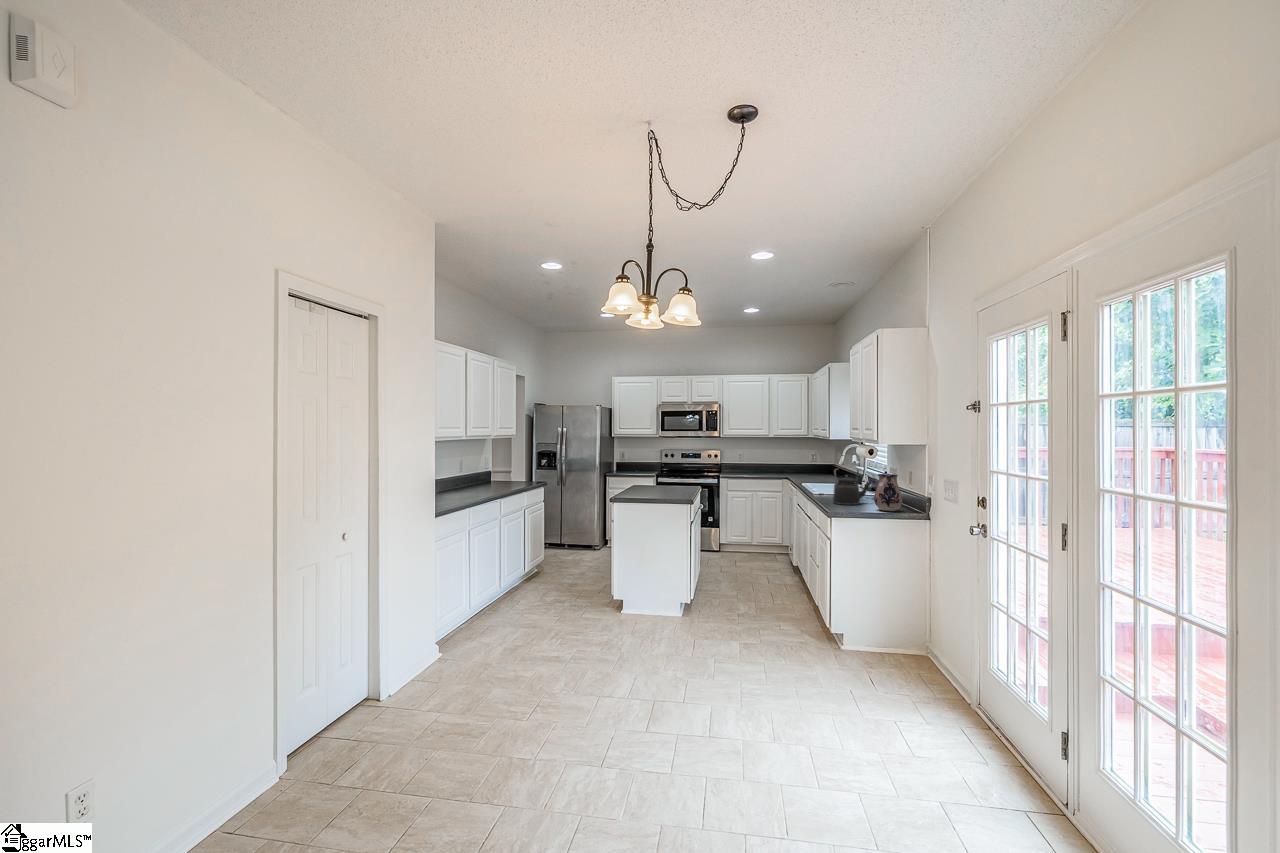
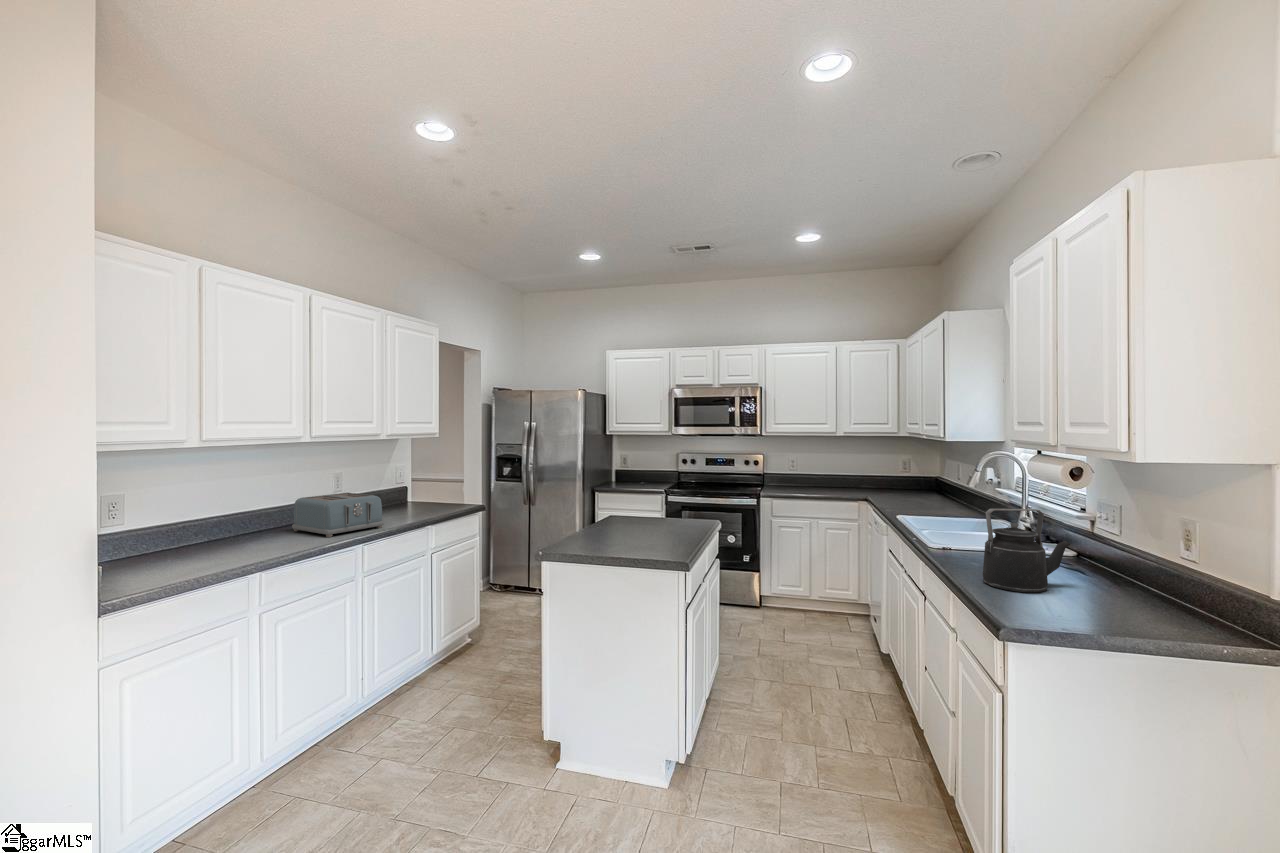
toaster: none [455,471,506,494] -> present [292,493,384,537]
ceramic pitcher: present [874,474,902,511] -> none [1103,529,1189,628]

